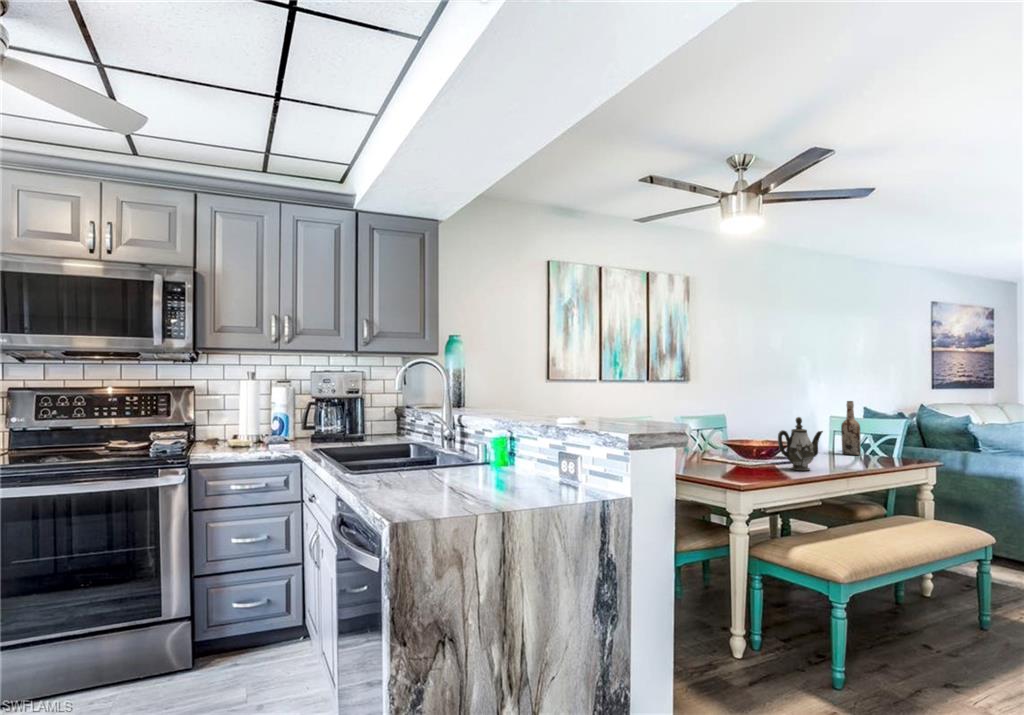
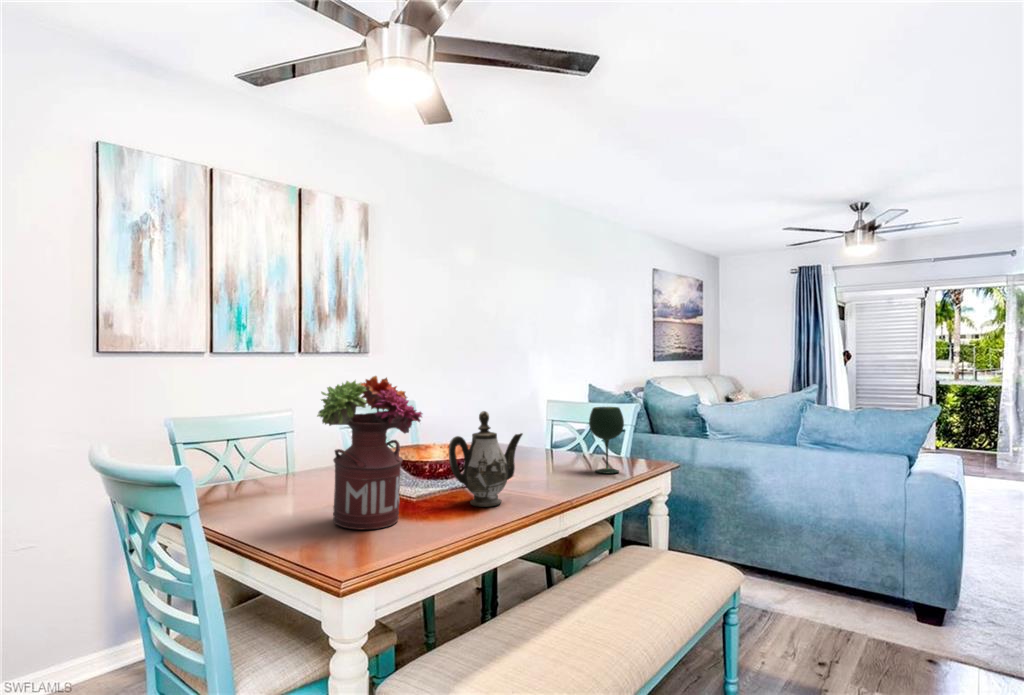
flower arrangement: none [712,395,768,473] -> present [317,376,422,529]
wine bottle: present [841,401,861,455] -> none [557,379,581,459]
wine glass: none [867,419,894,463] -> present [589,407,624,474]

